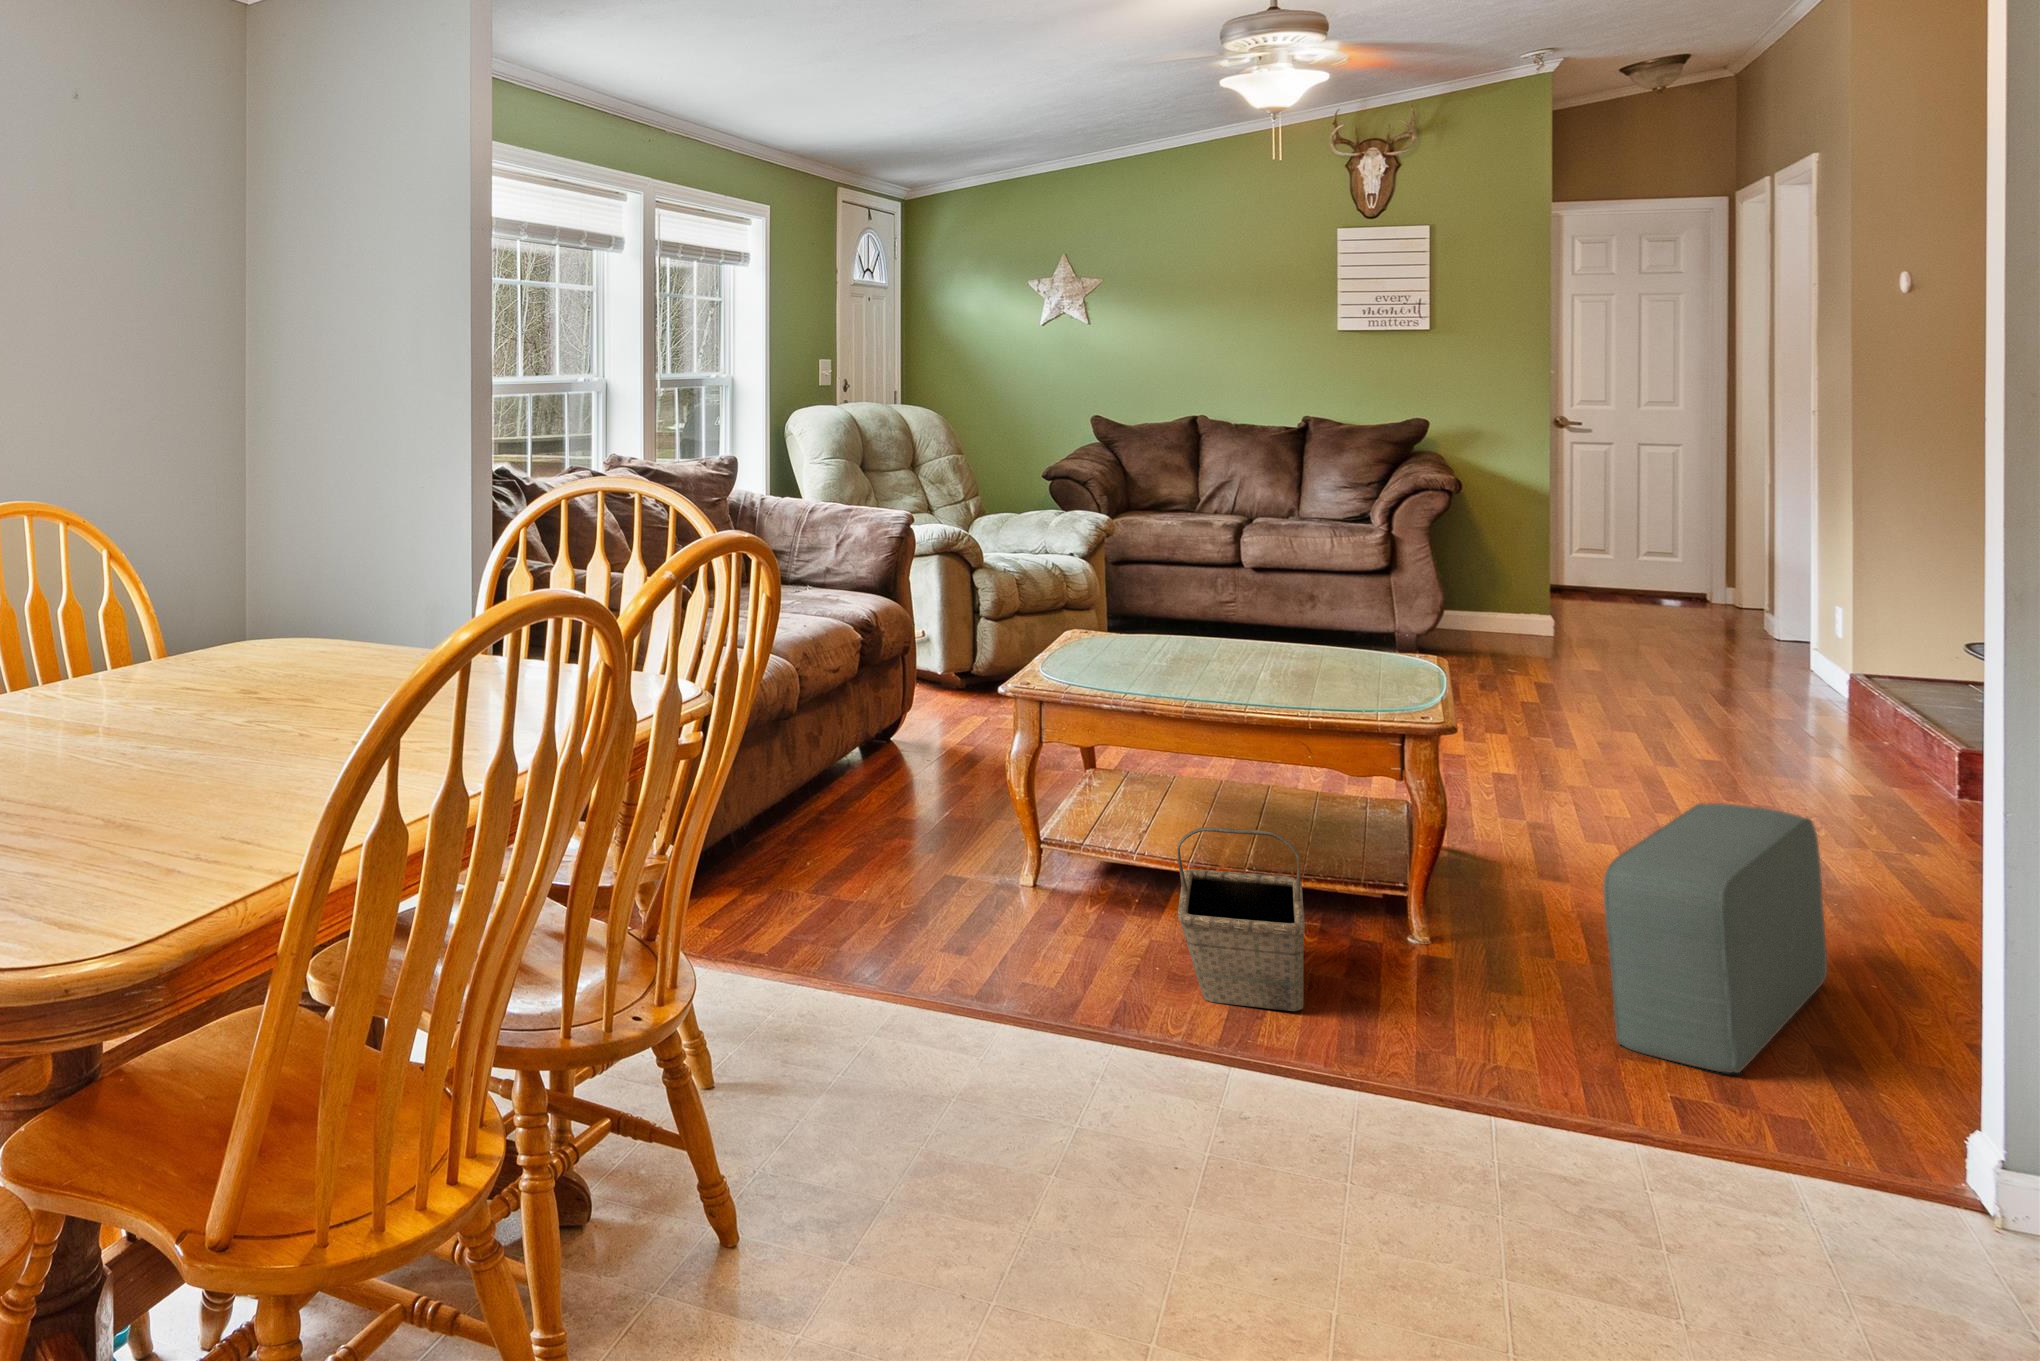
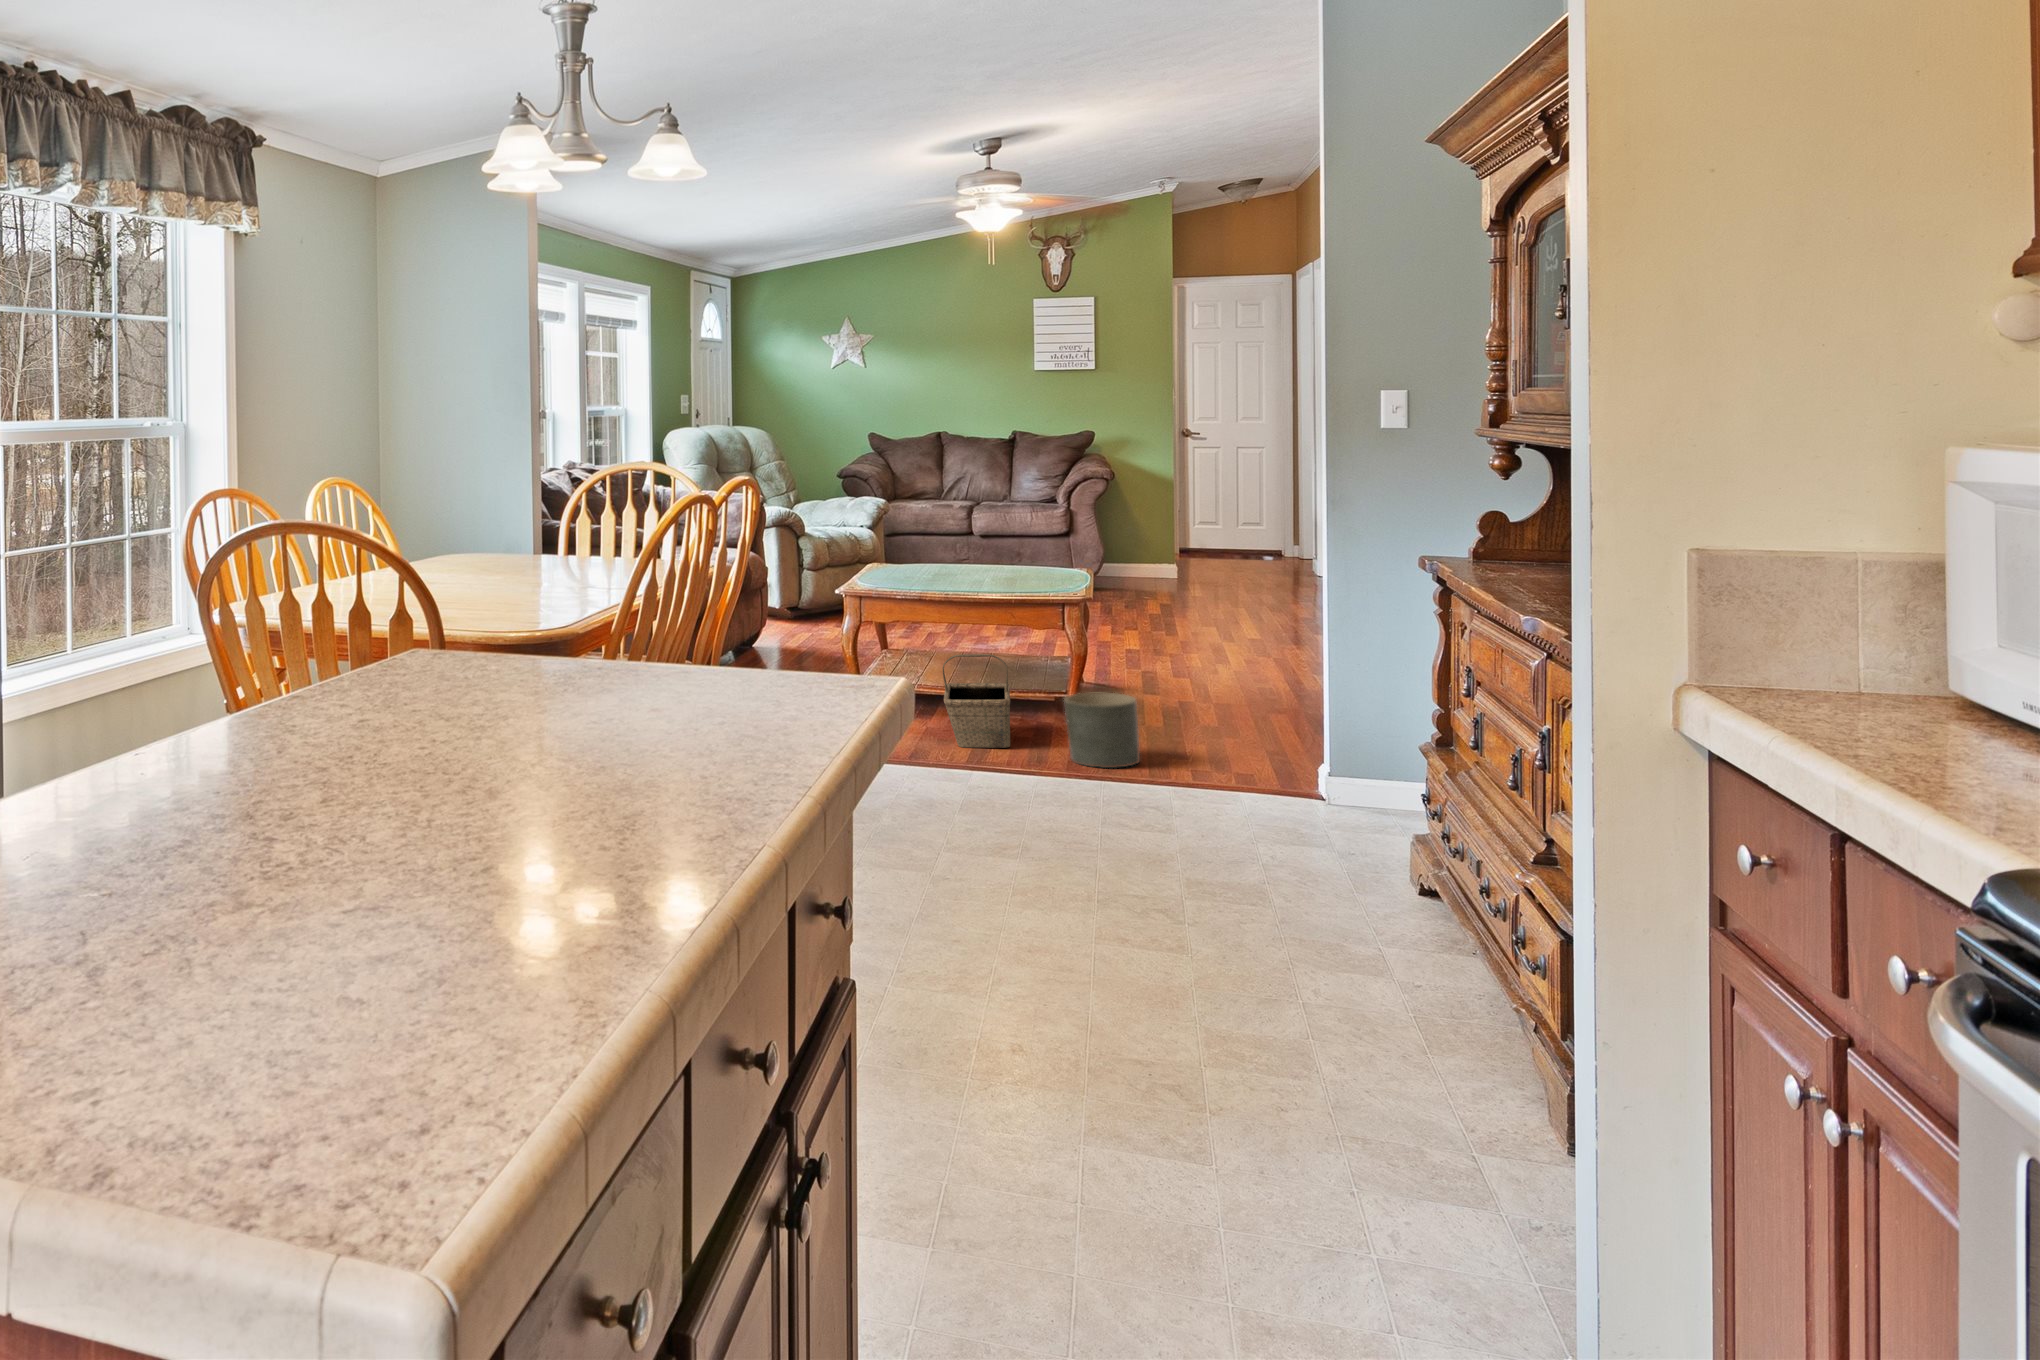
pouf: present [1603,803,1827,1073] -> none [1159,633,1278,757]
planter: none [1413,925,1569,1090] -> present [1064,693,1140,768]

